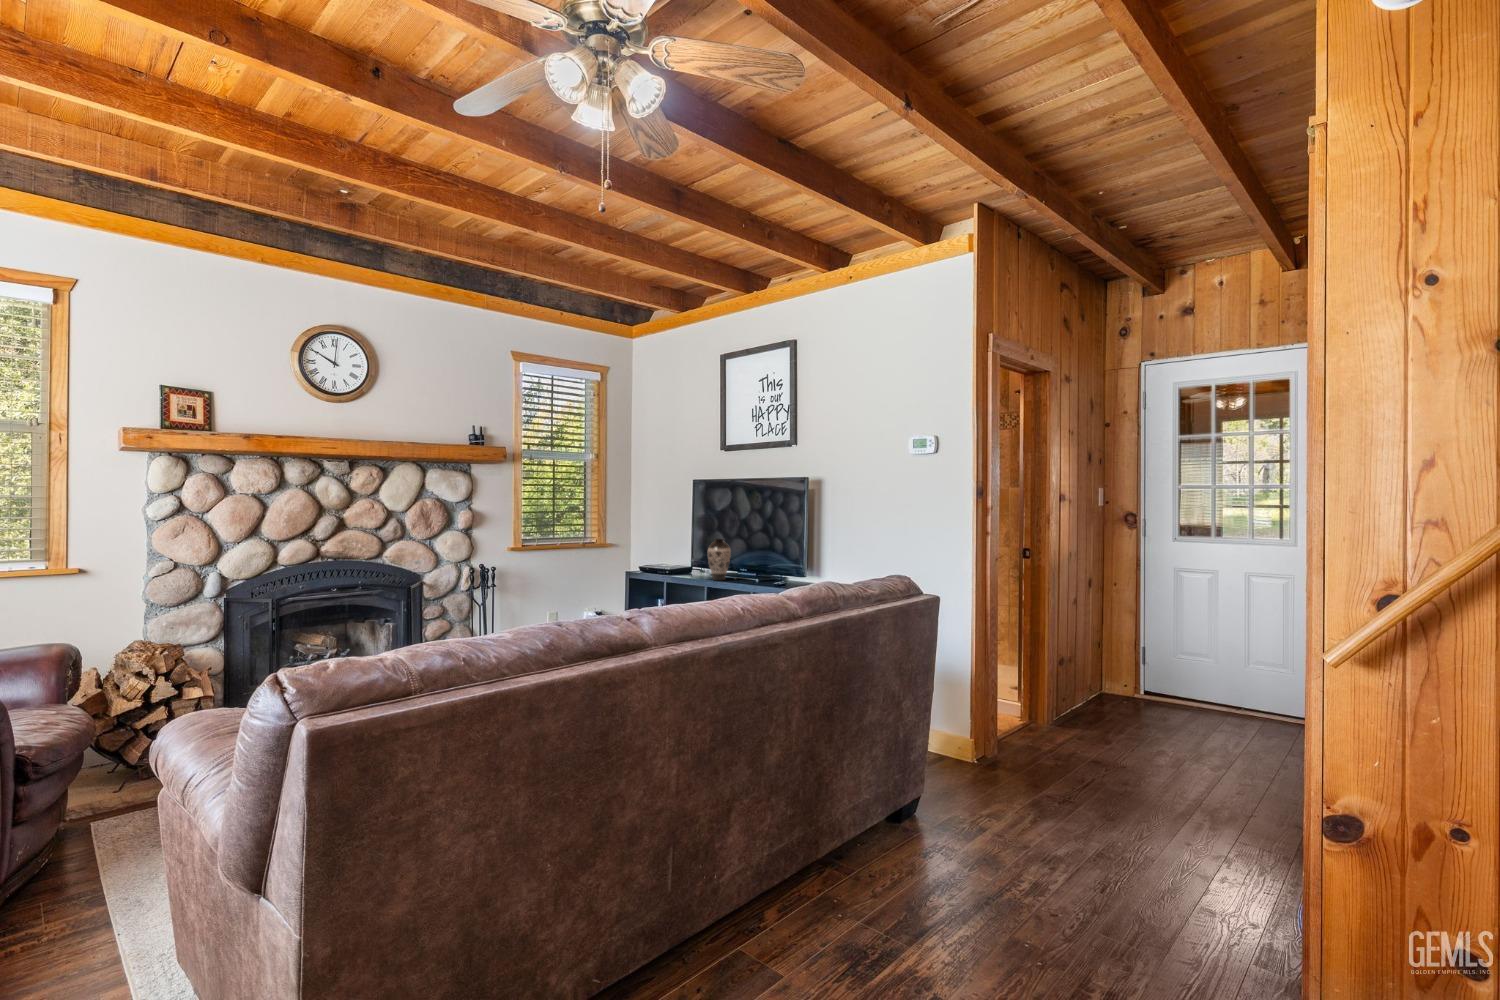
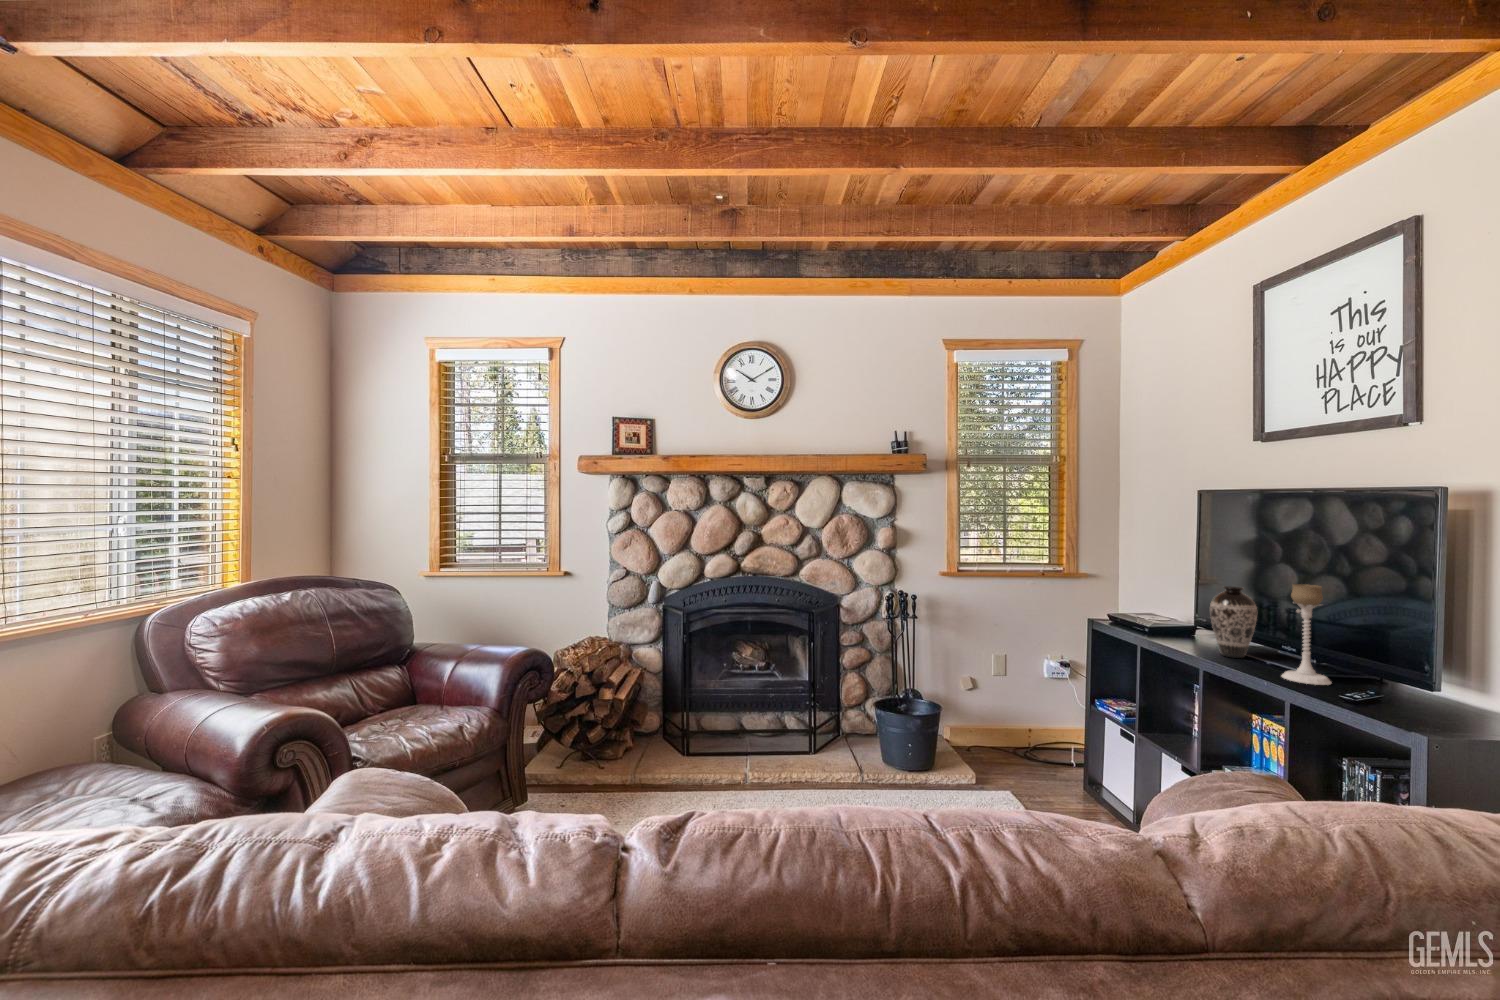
candle holder: none [746,532,767,585] -> present [1281,584,1331,685]

